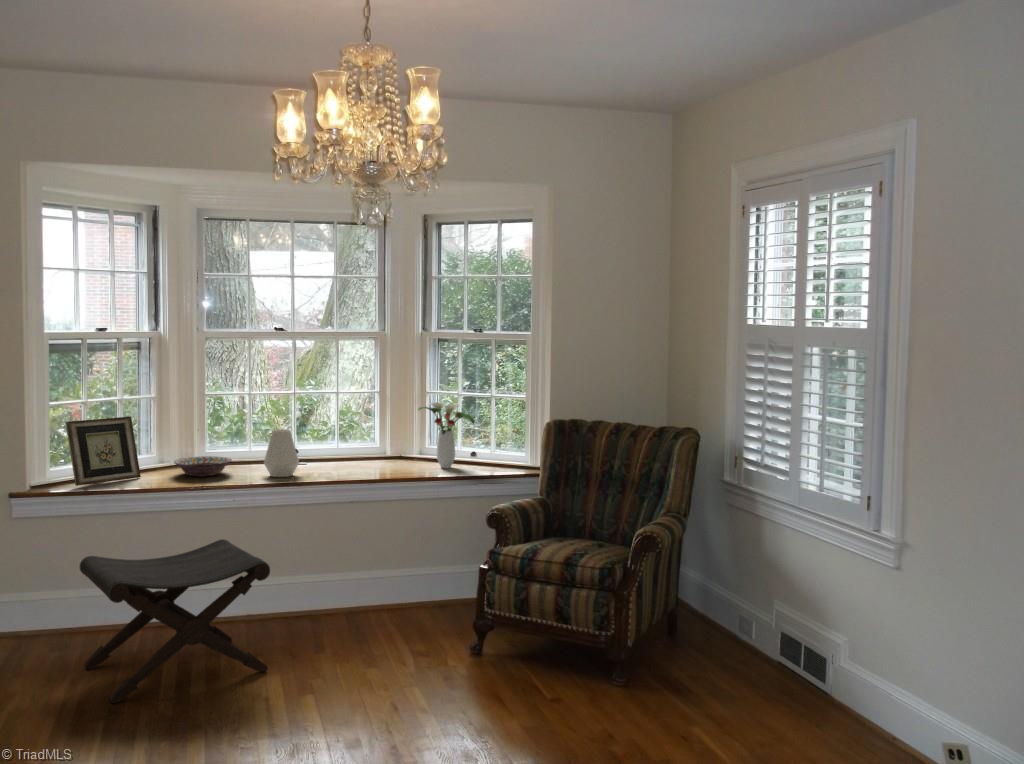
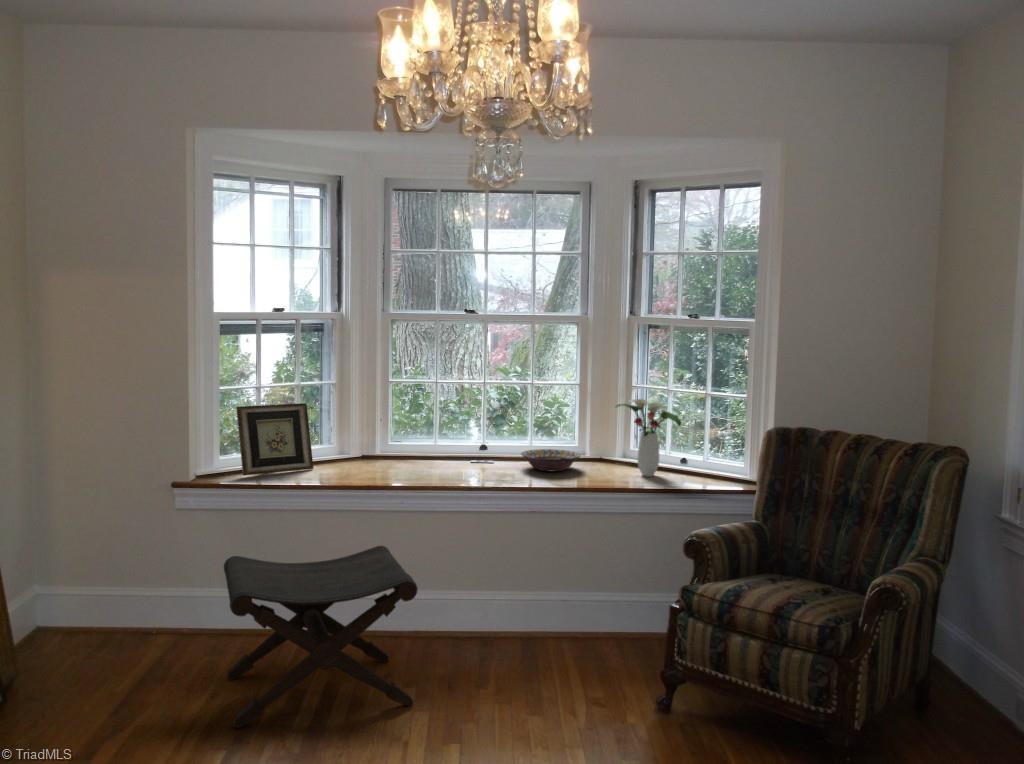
vase: present [264,429,299,477] -> none [440,423,479,477]
decorative bowl: present [174,456,232,476] -> present [521,449,580,471]

